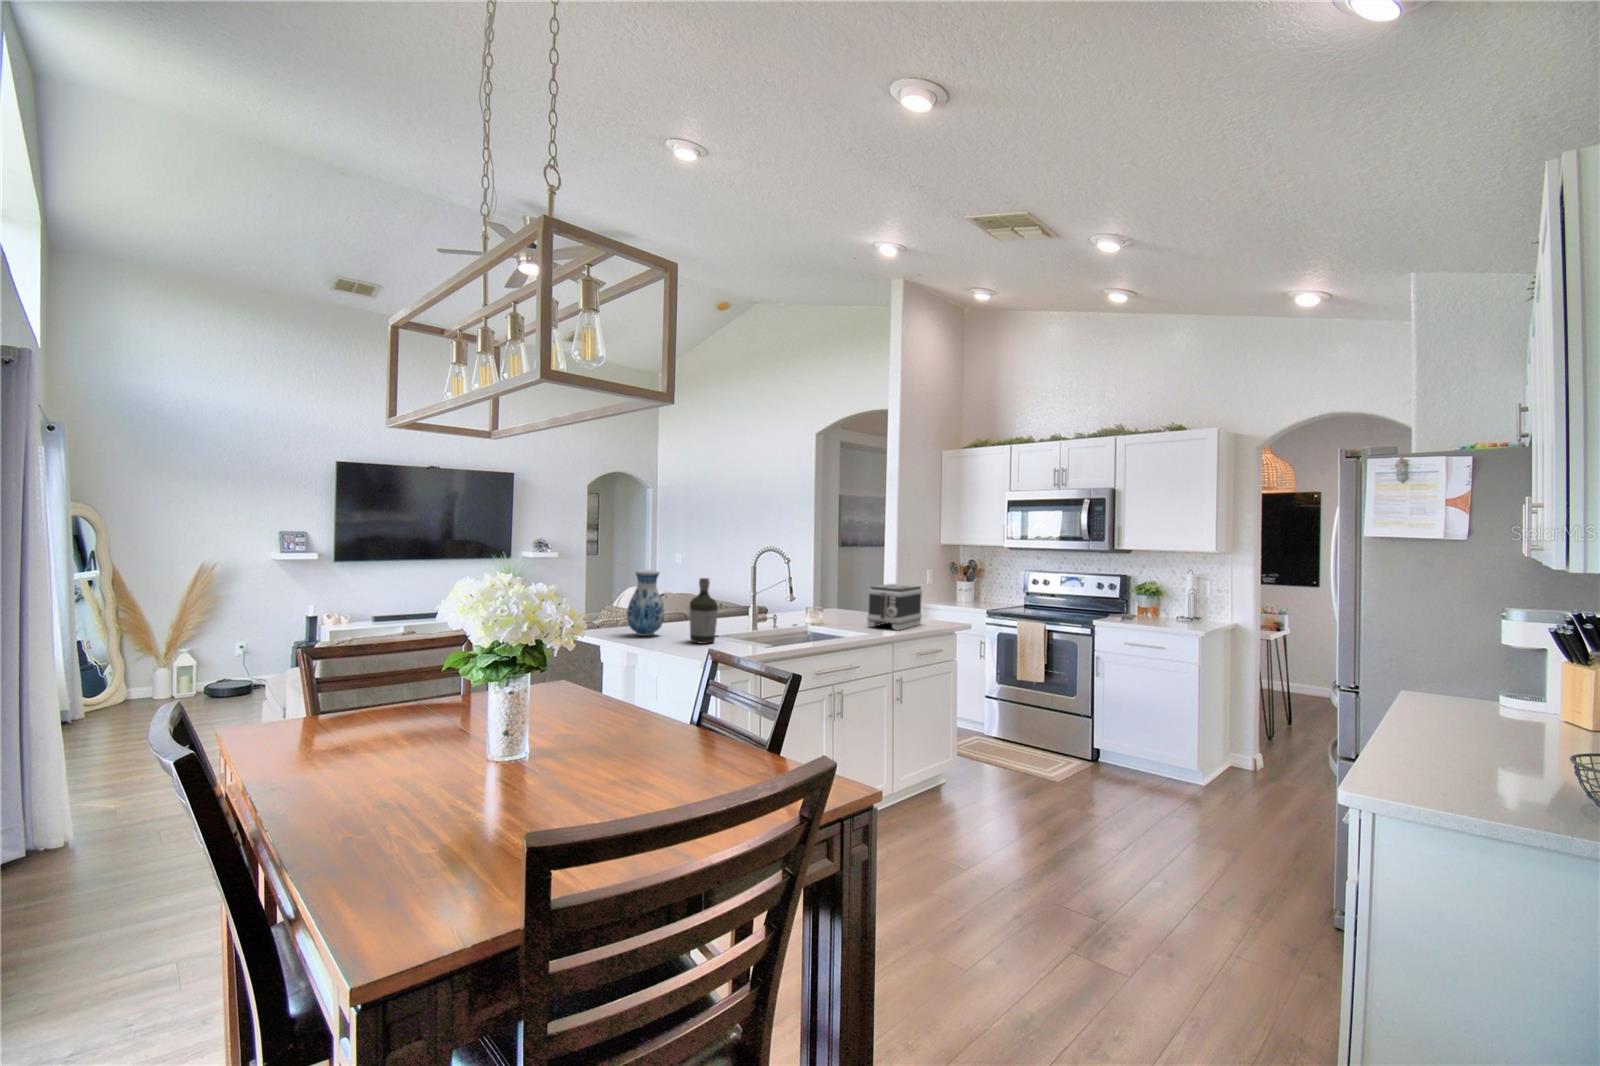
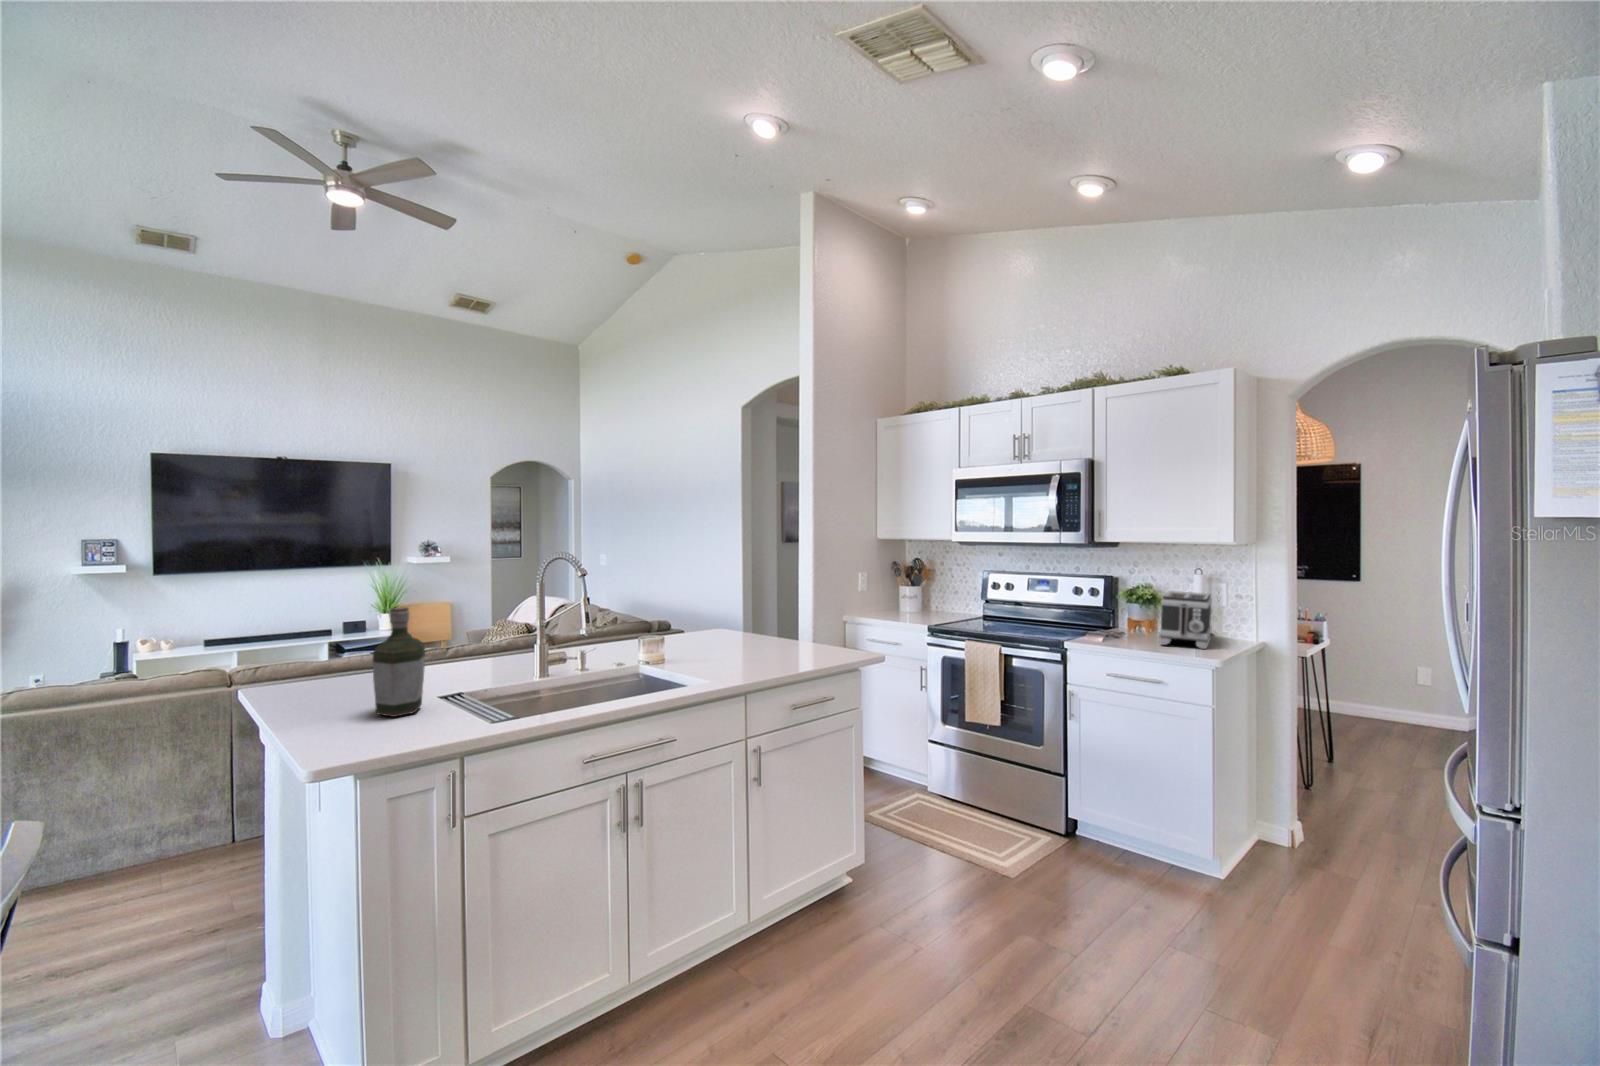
vase: present [627,570,664,636] -> none [297,594,366,699]
toaster: present [867,584,922,630] -> present [1159,591,1212,649]

